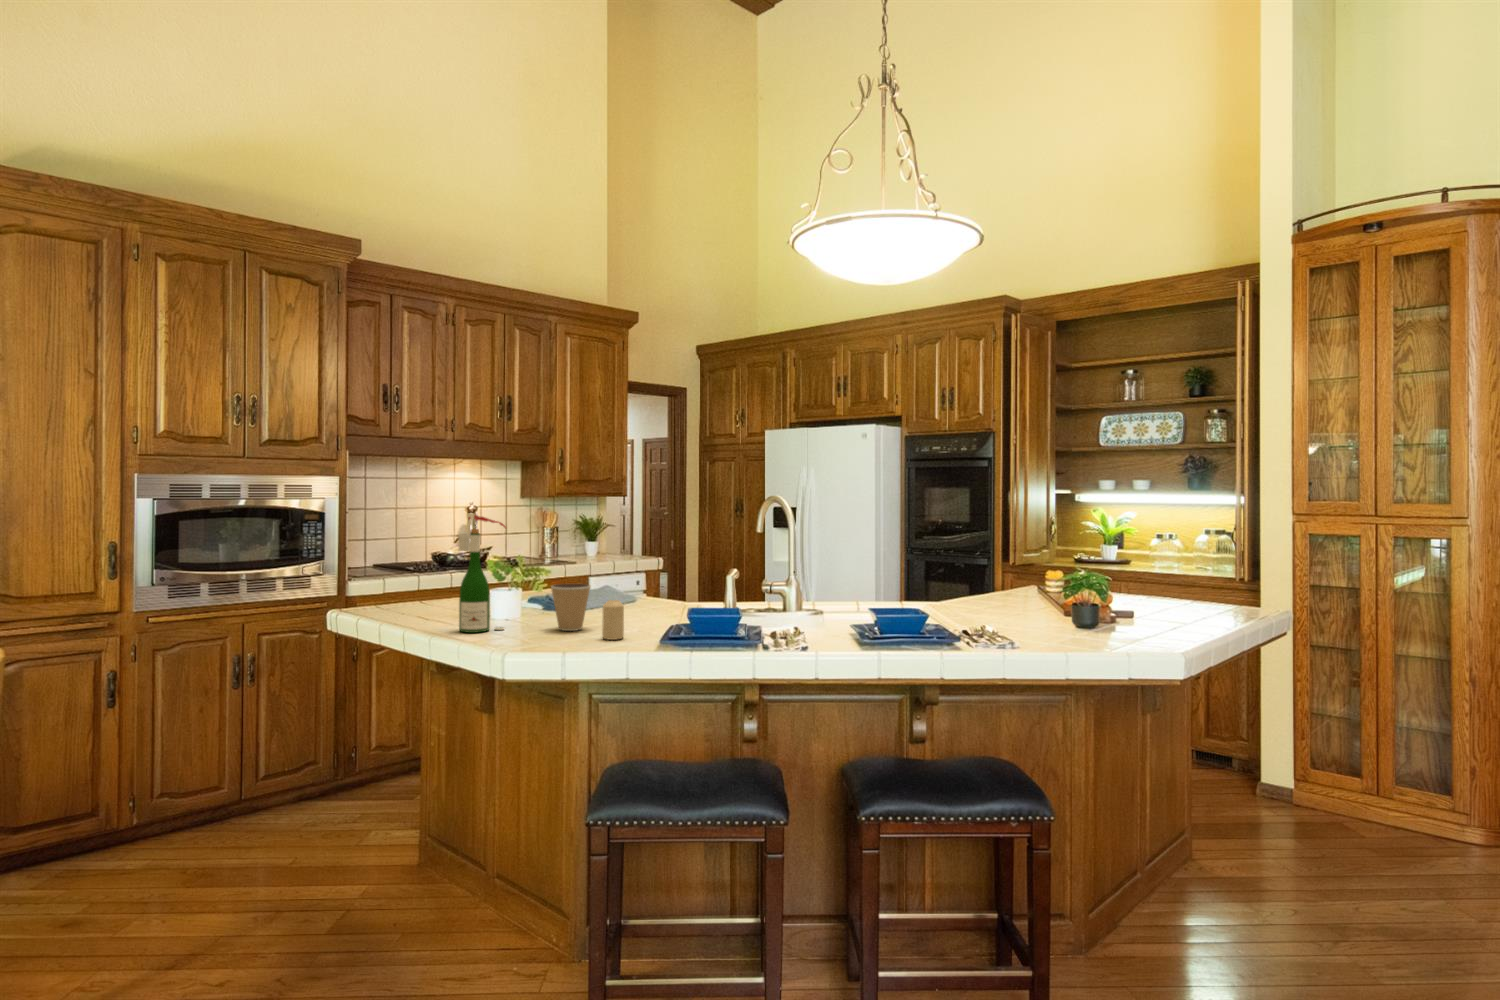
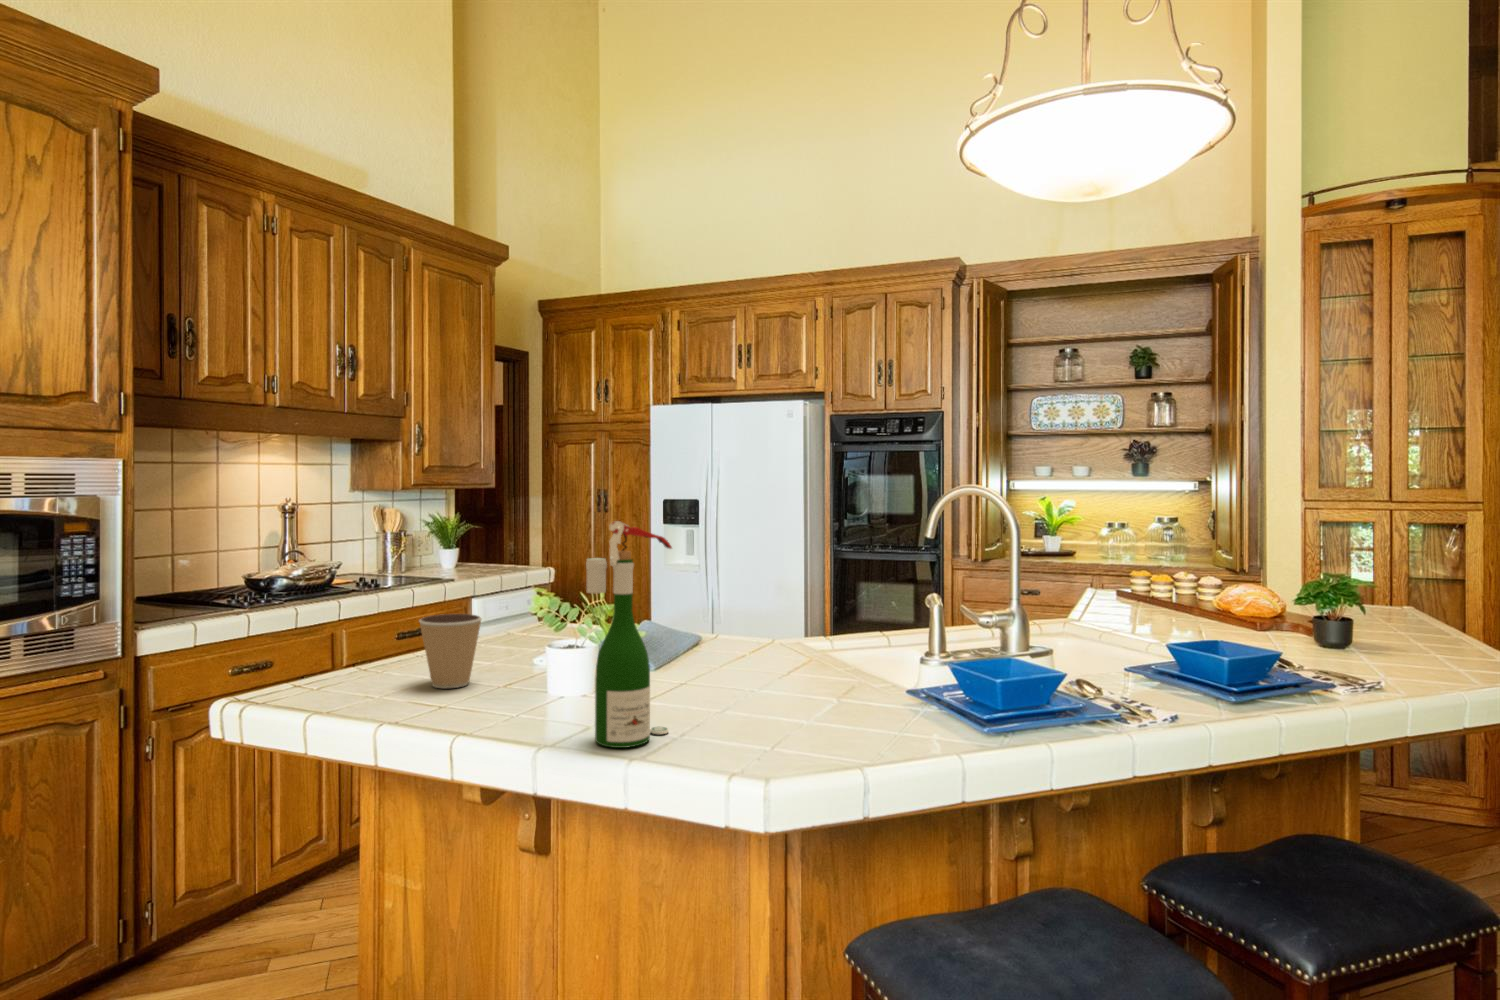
coffee cup: present [551,584,590,631] -> present [419,614,482,688]
candle: present [602,600,624,640] -> none [872,667,910,739]

